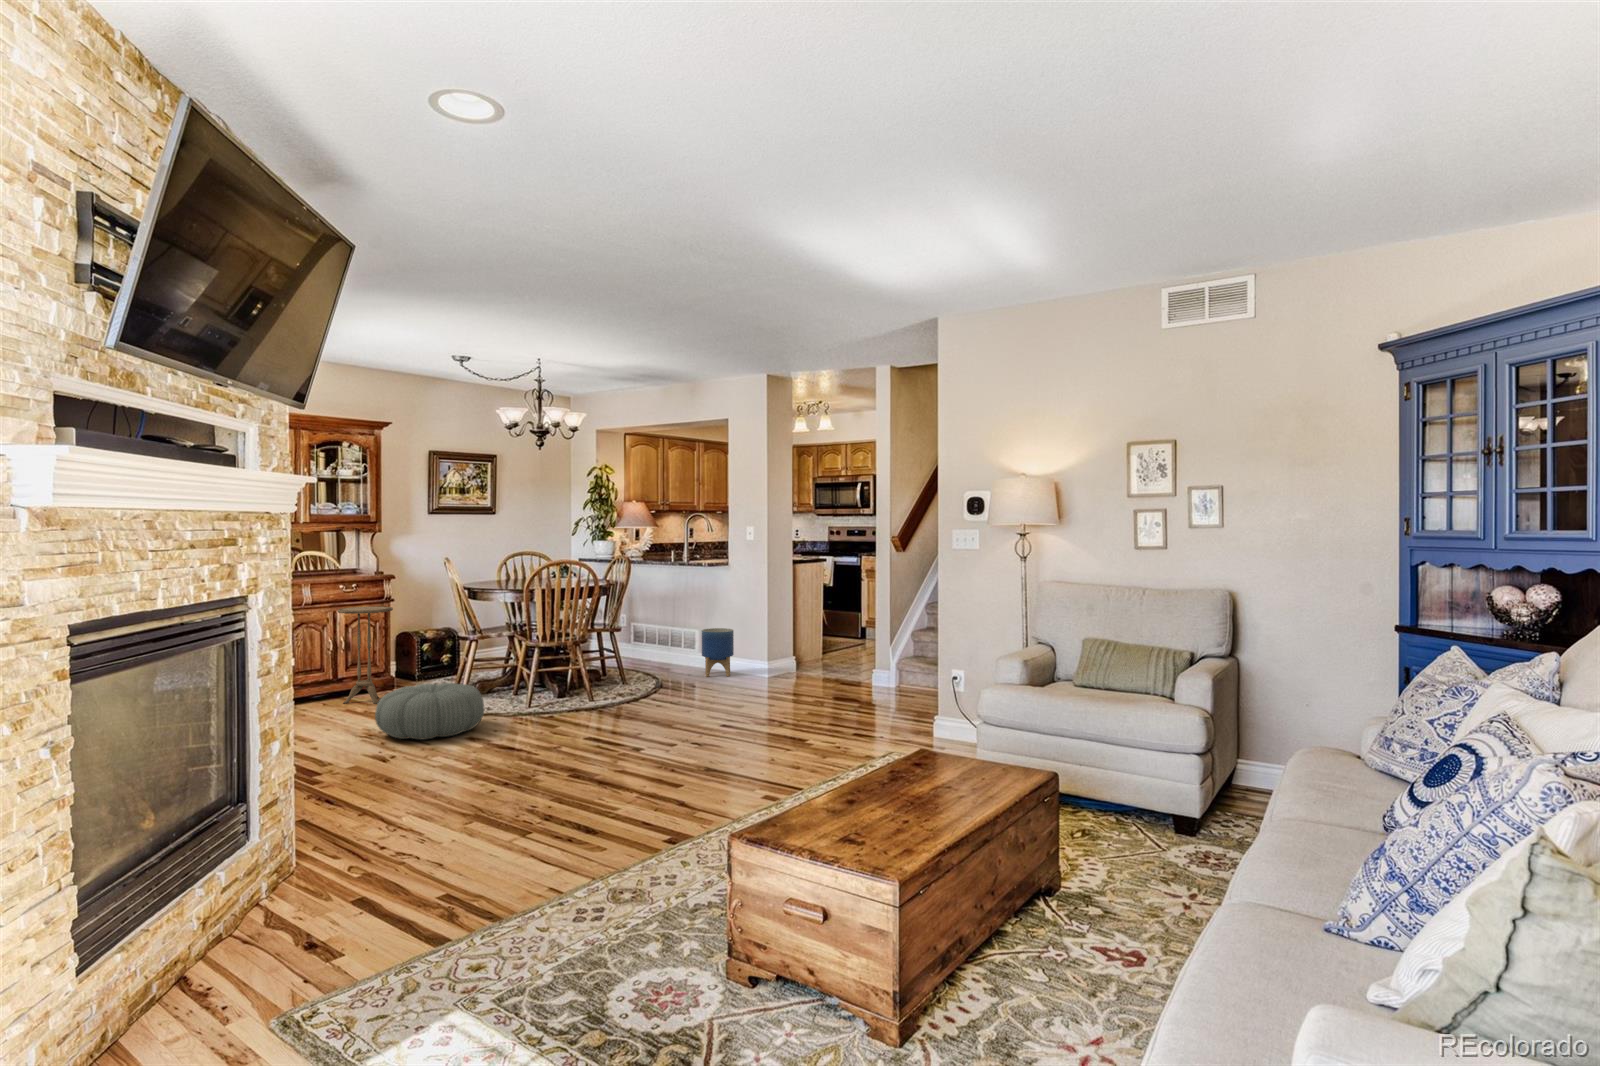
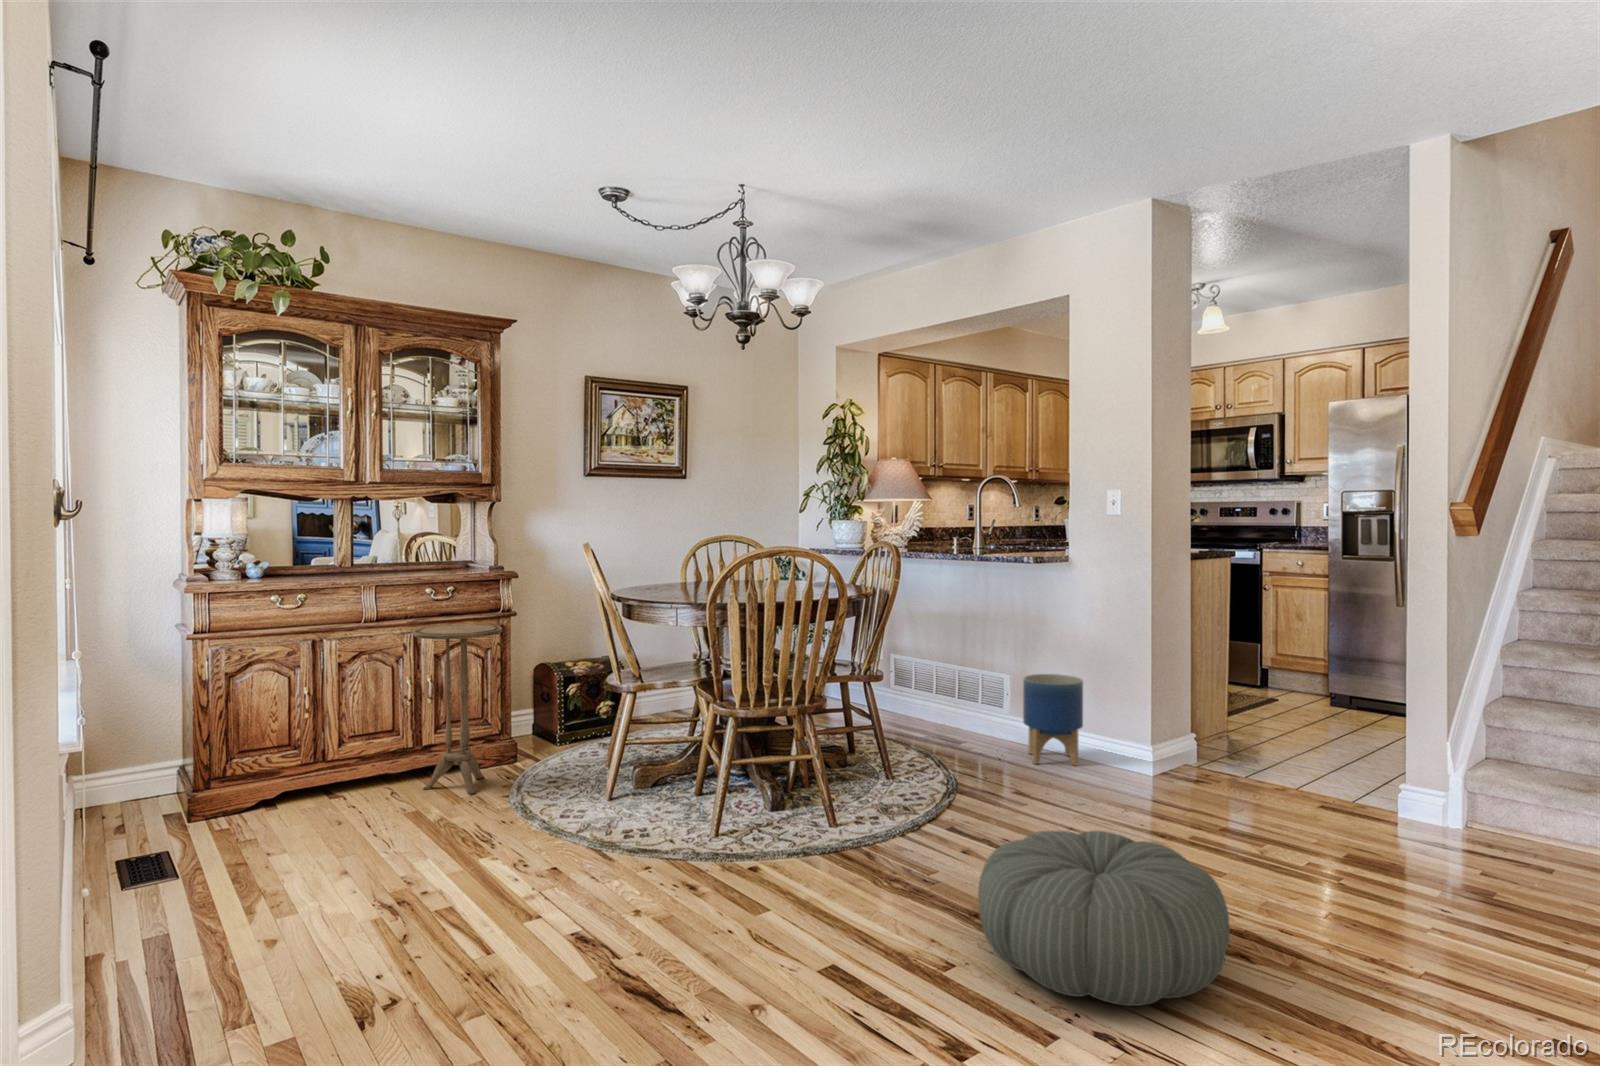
pouf: present [375,683,484,740] -> present [978,831,1230,1006]

